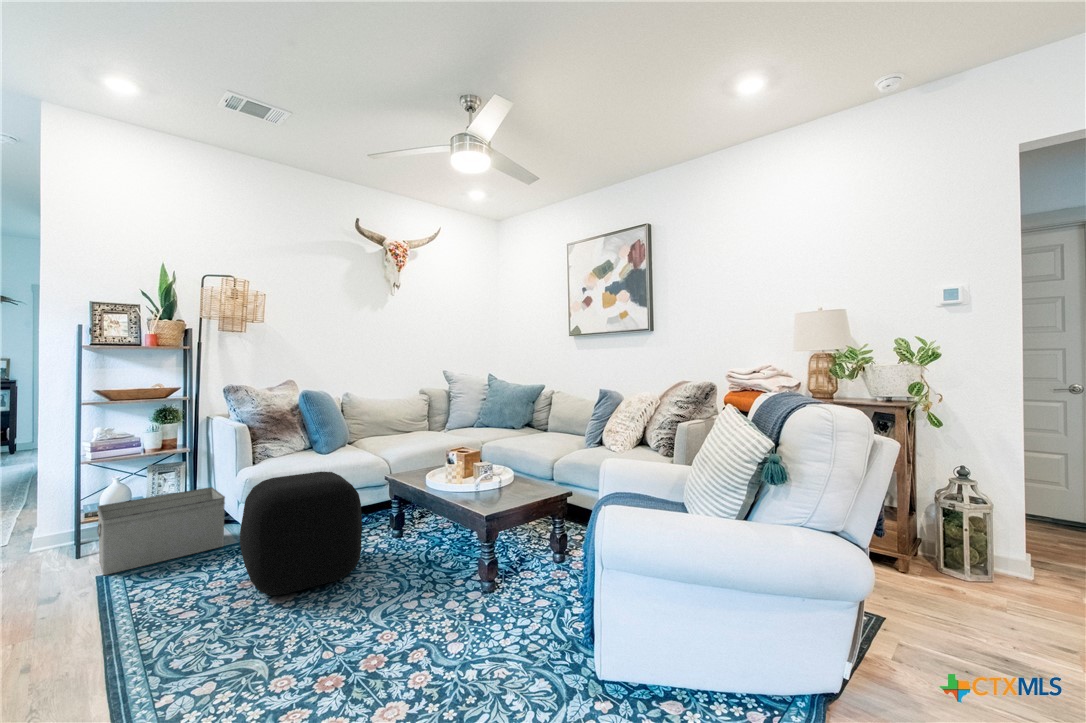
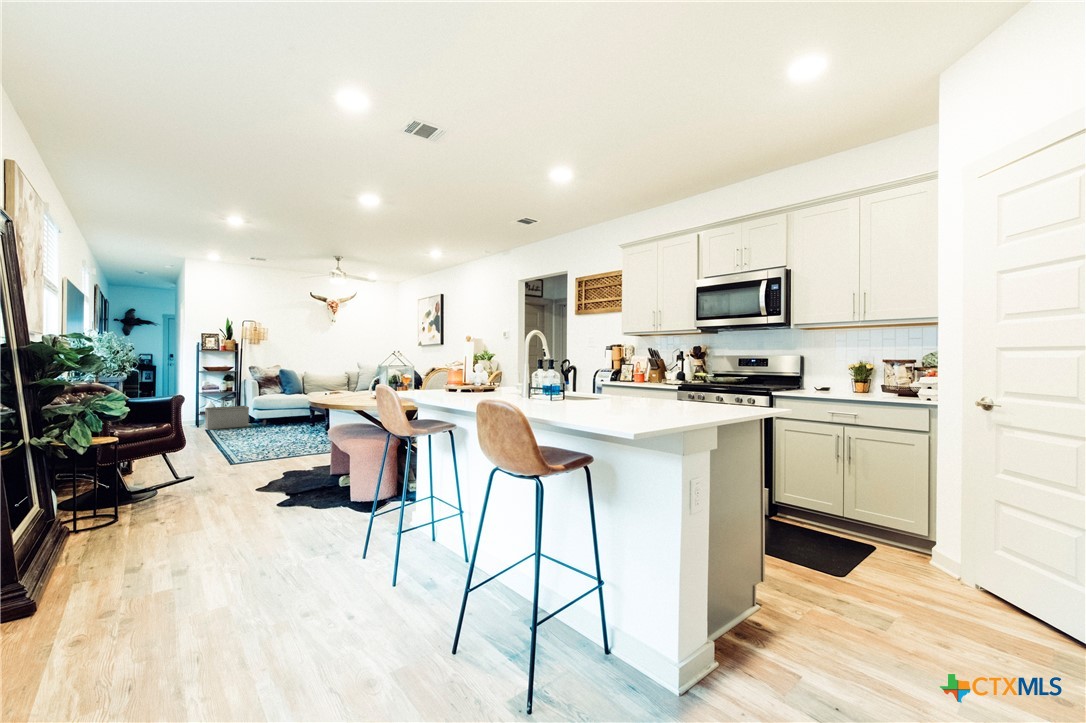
ottoman: present [240,472,362,595] -> none [251,397,293,433]

